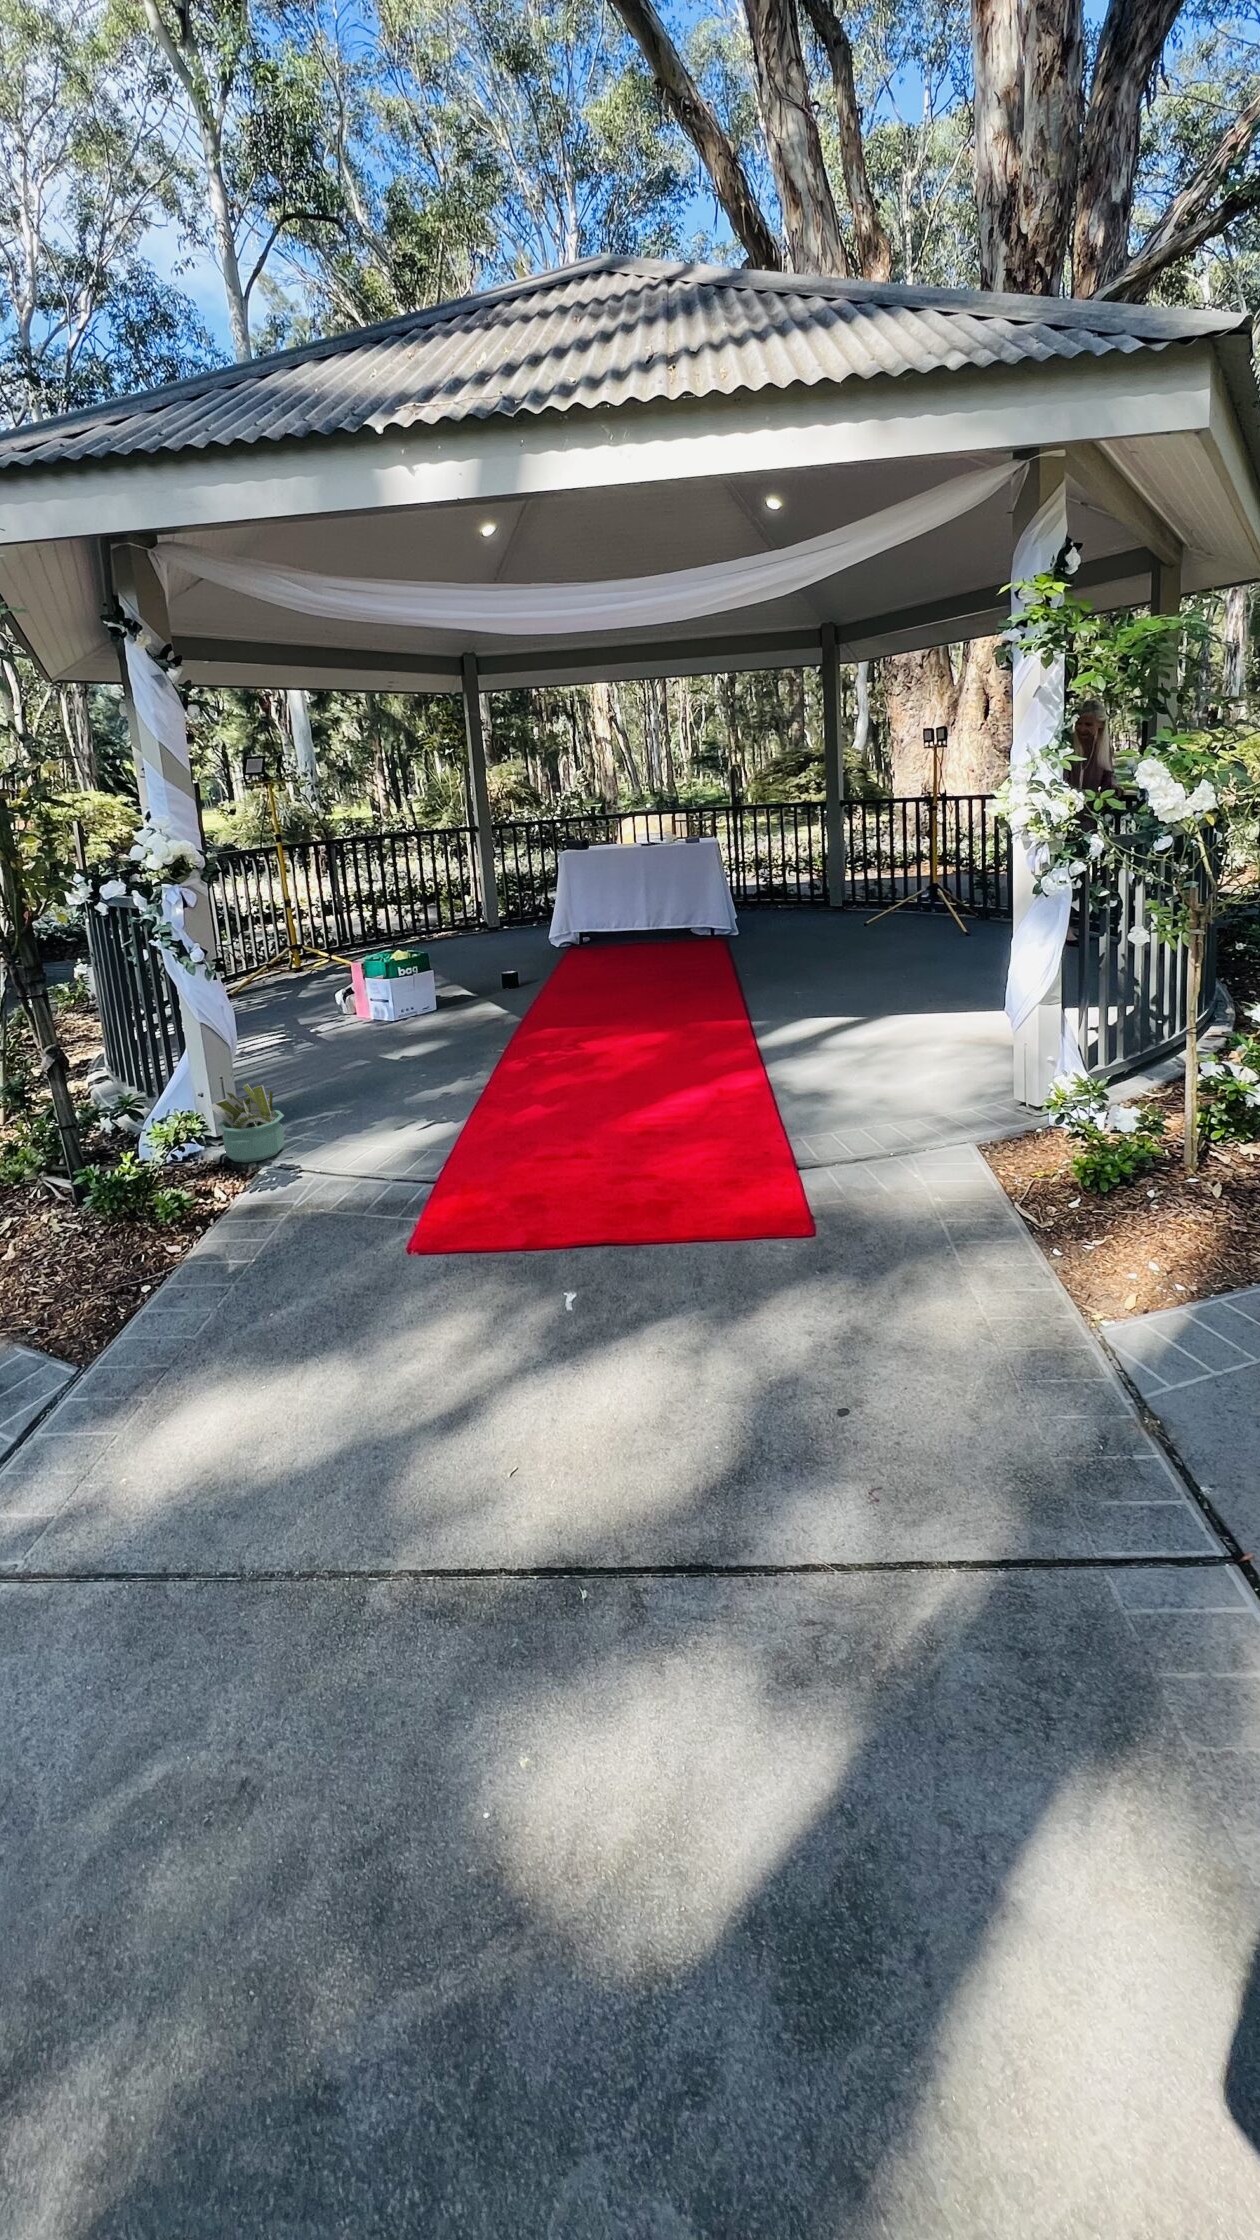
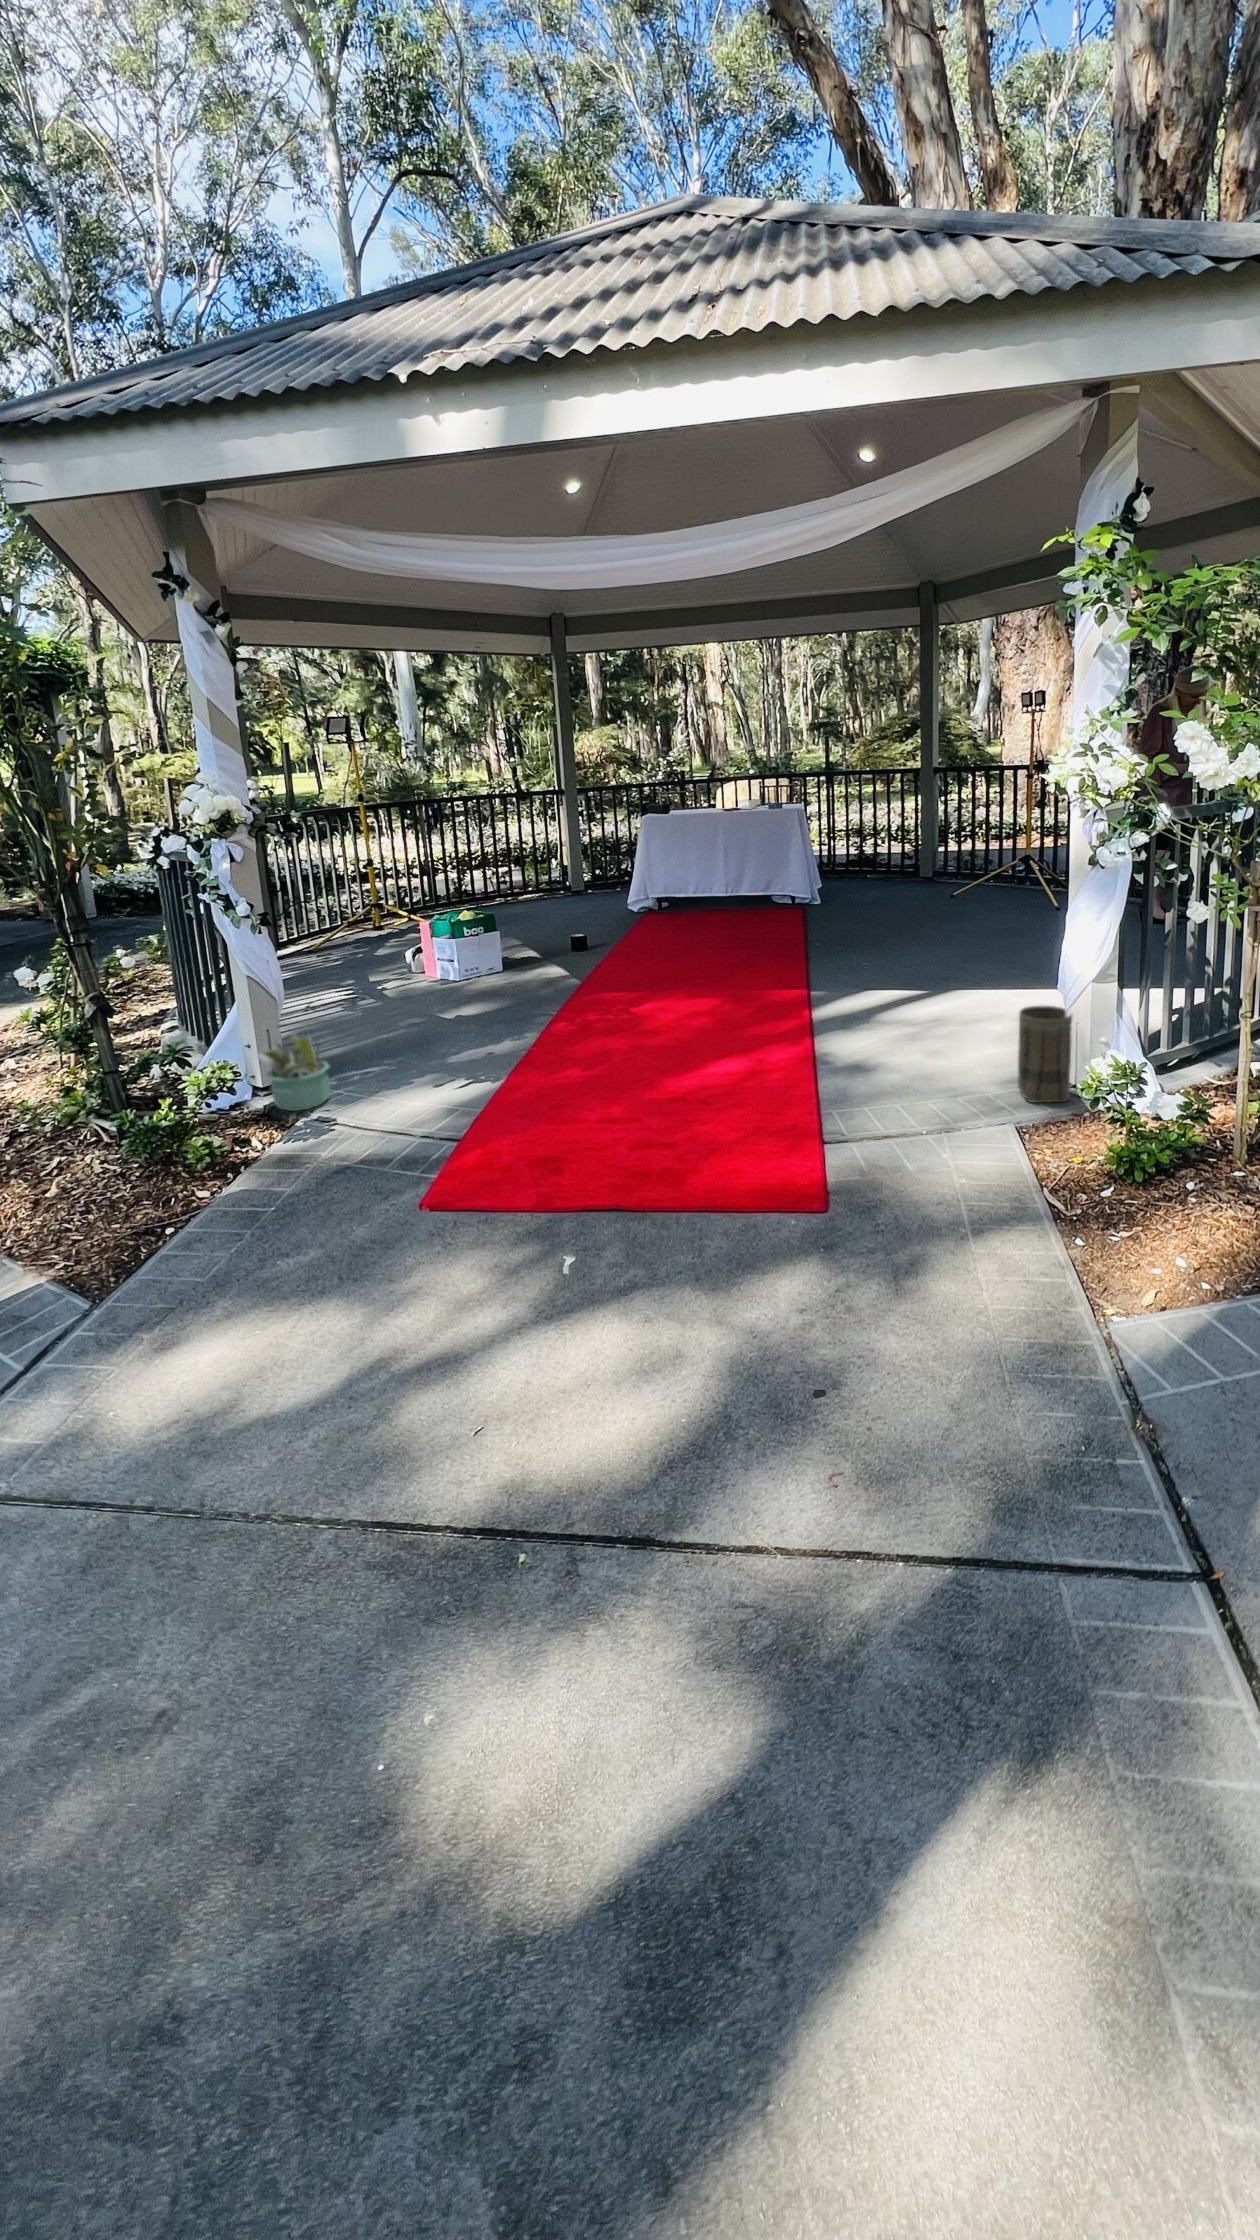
basket: none [971,1030,1022,1123] -> present [1018,1006,1072,1103]

